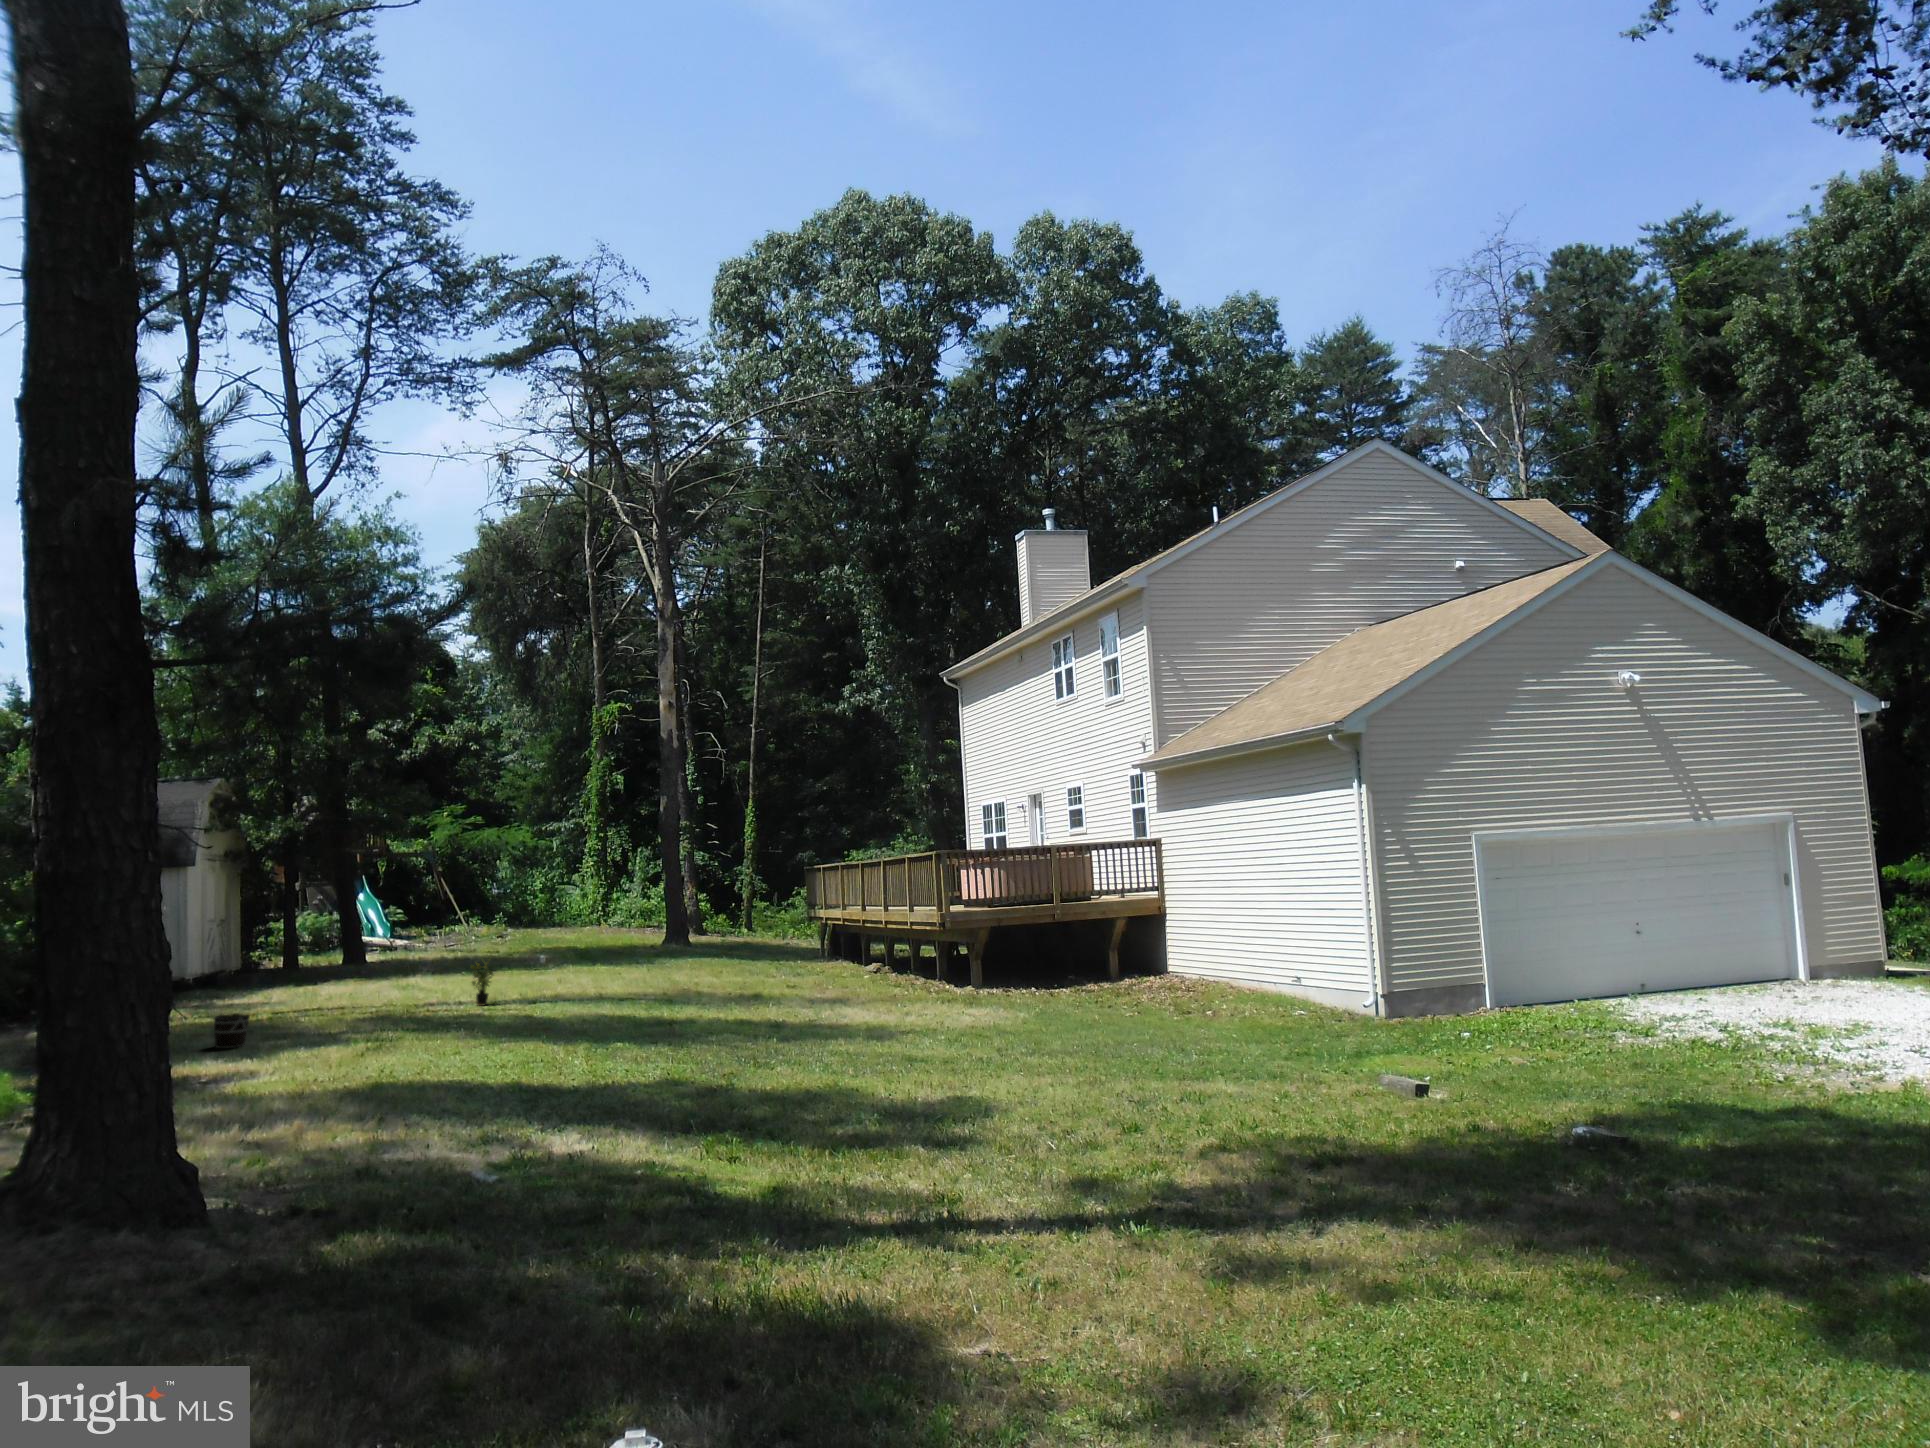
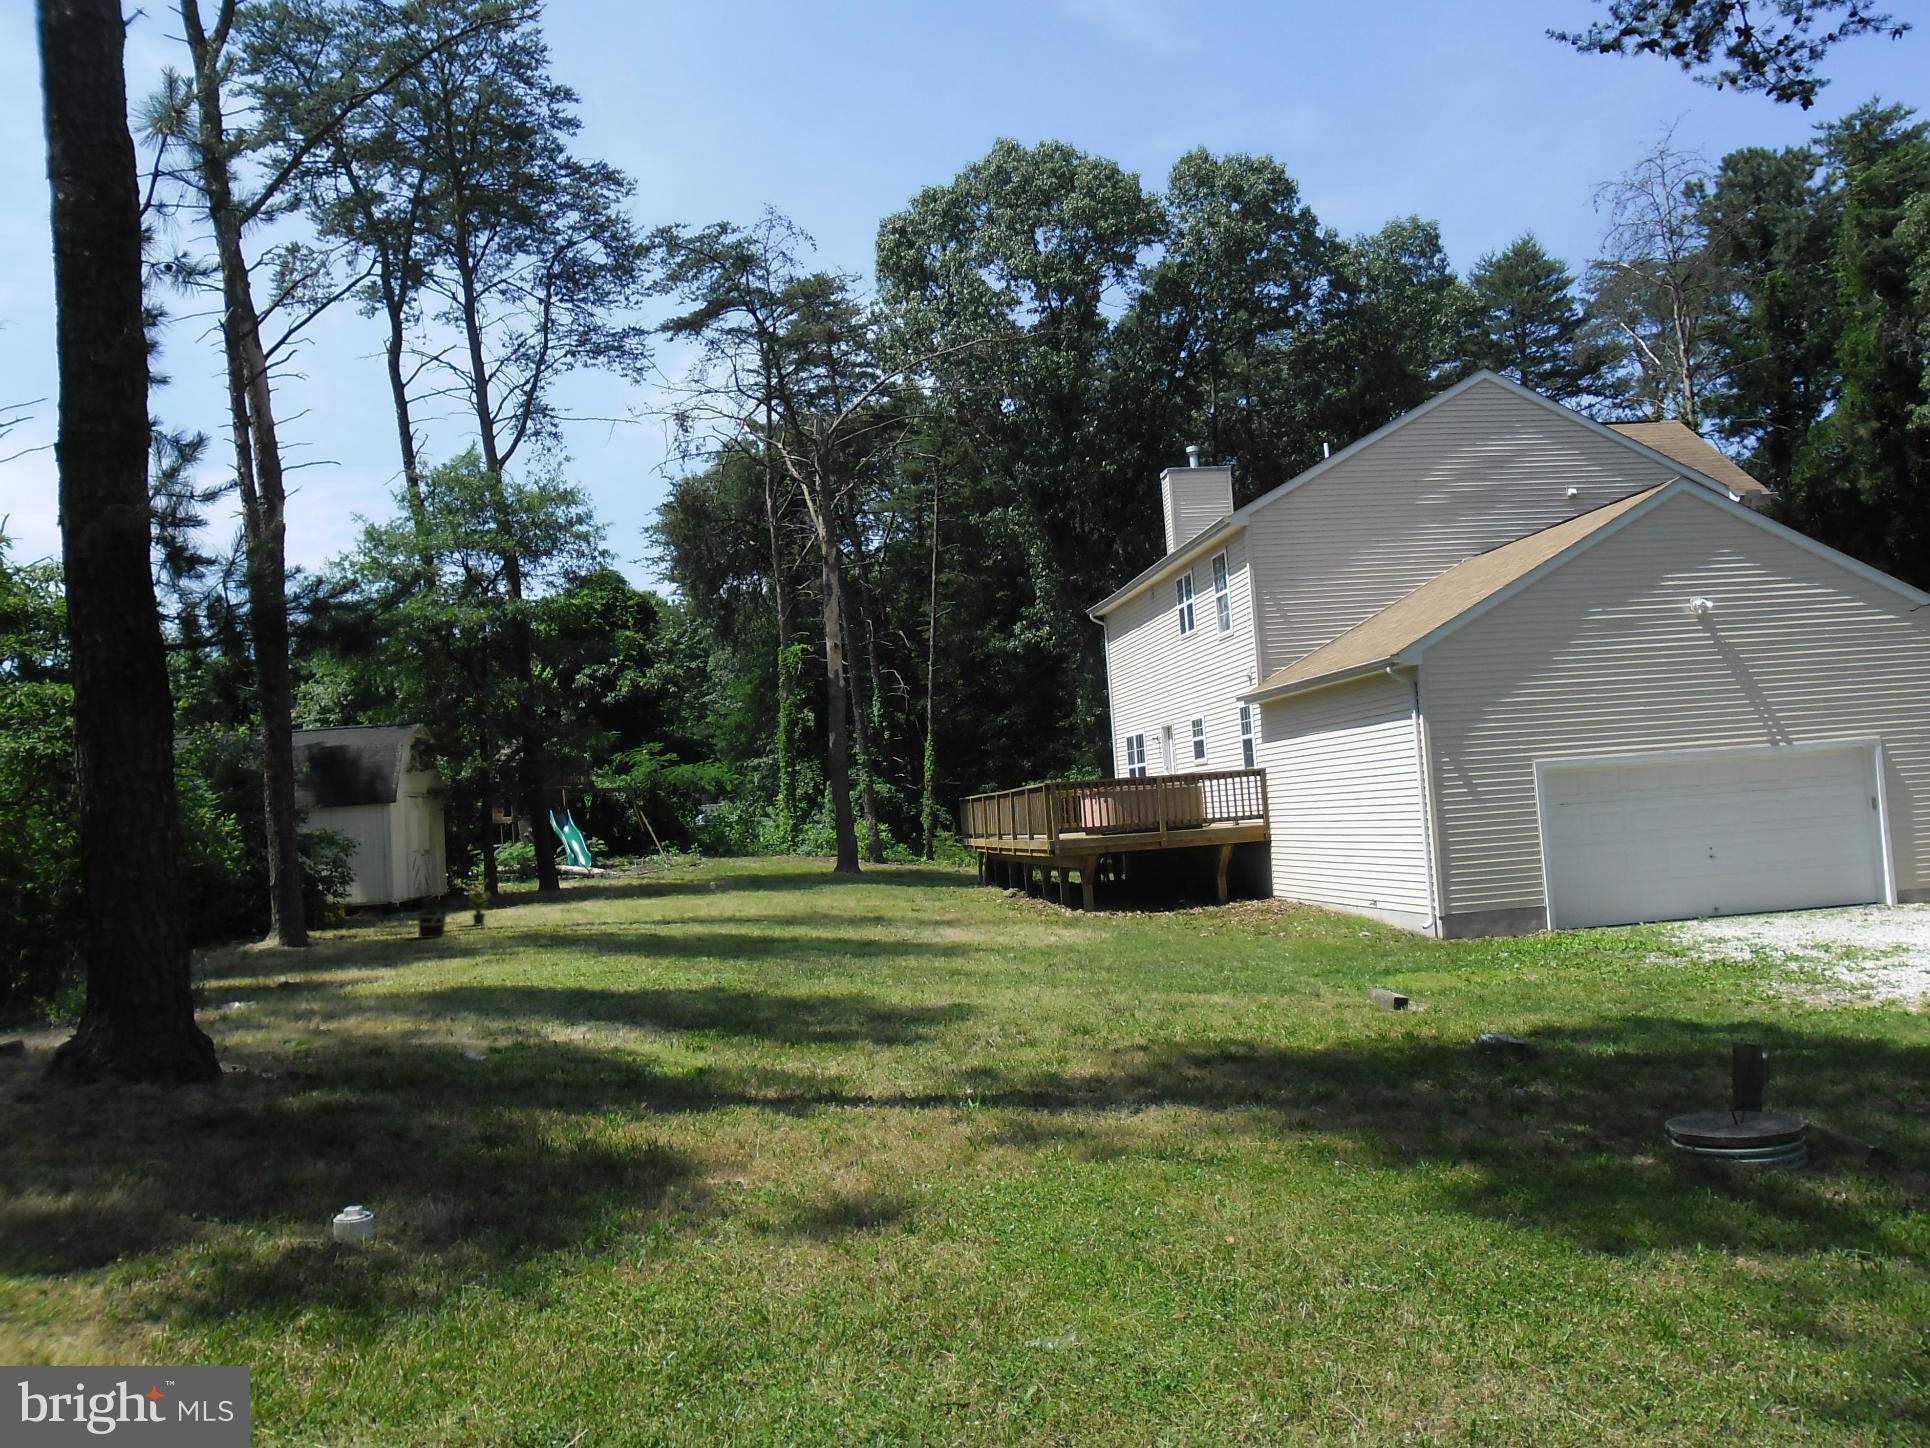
potted plant: present [471,958,493,1006] -> present [468,881,490,925]

